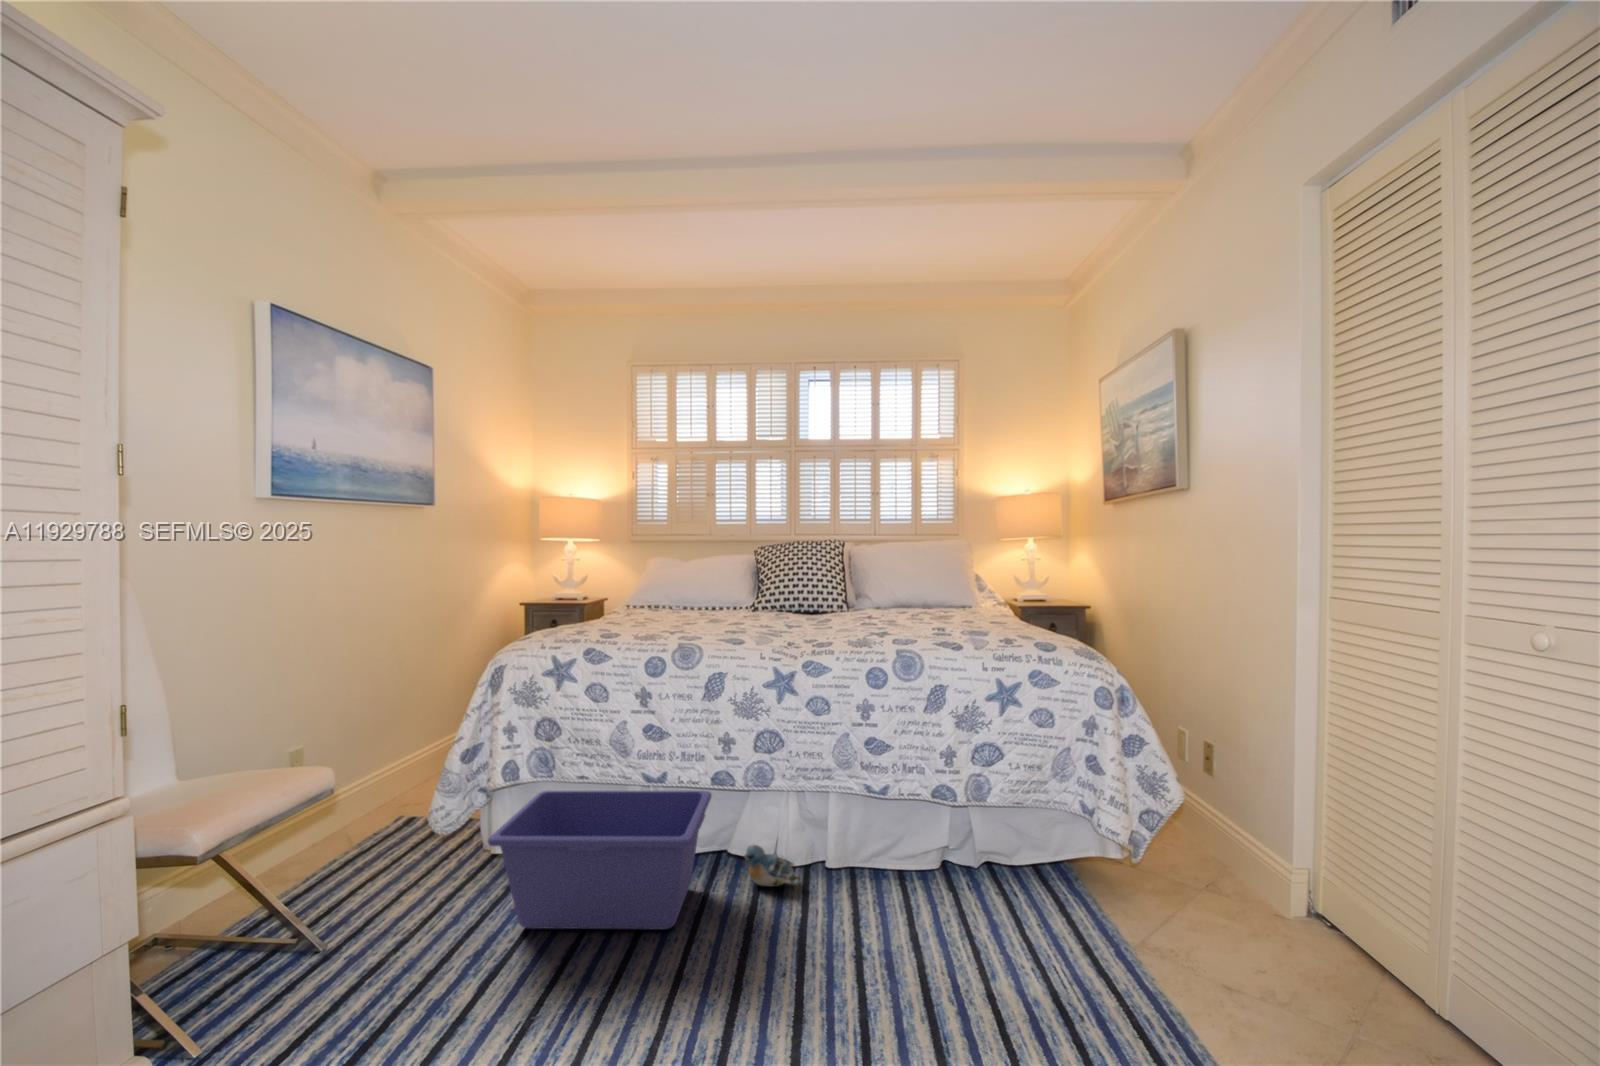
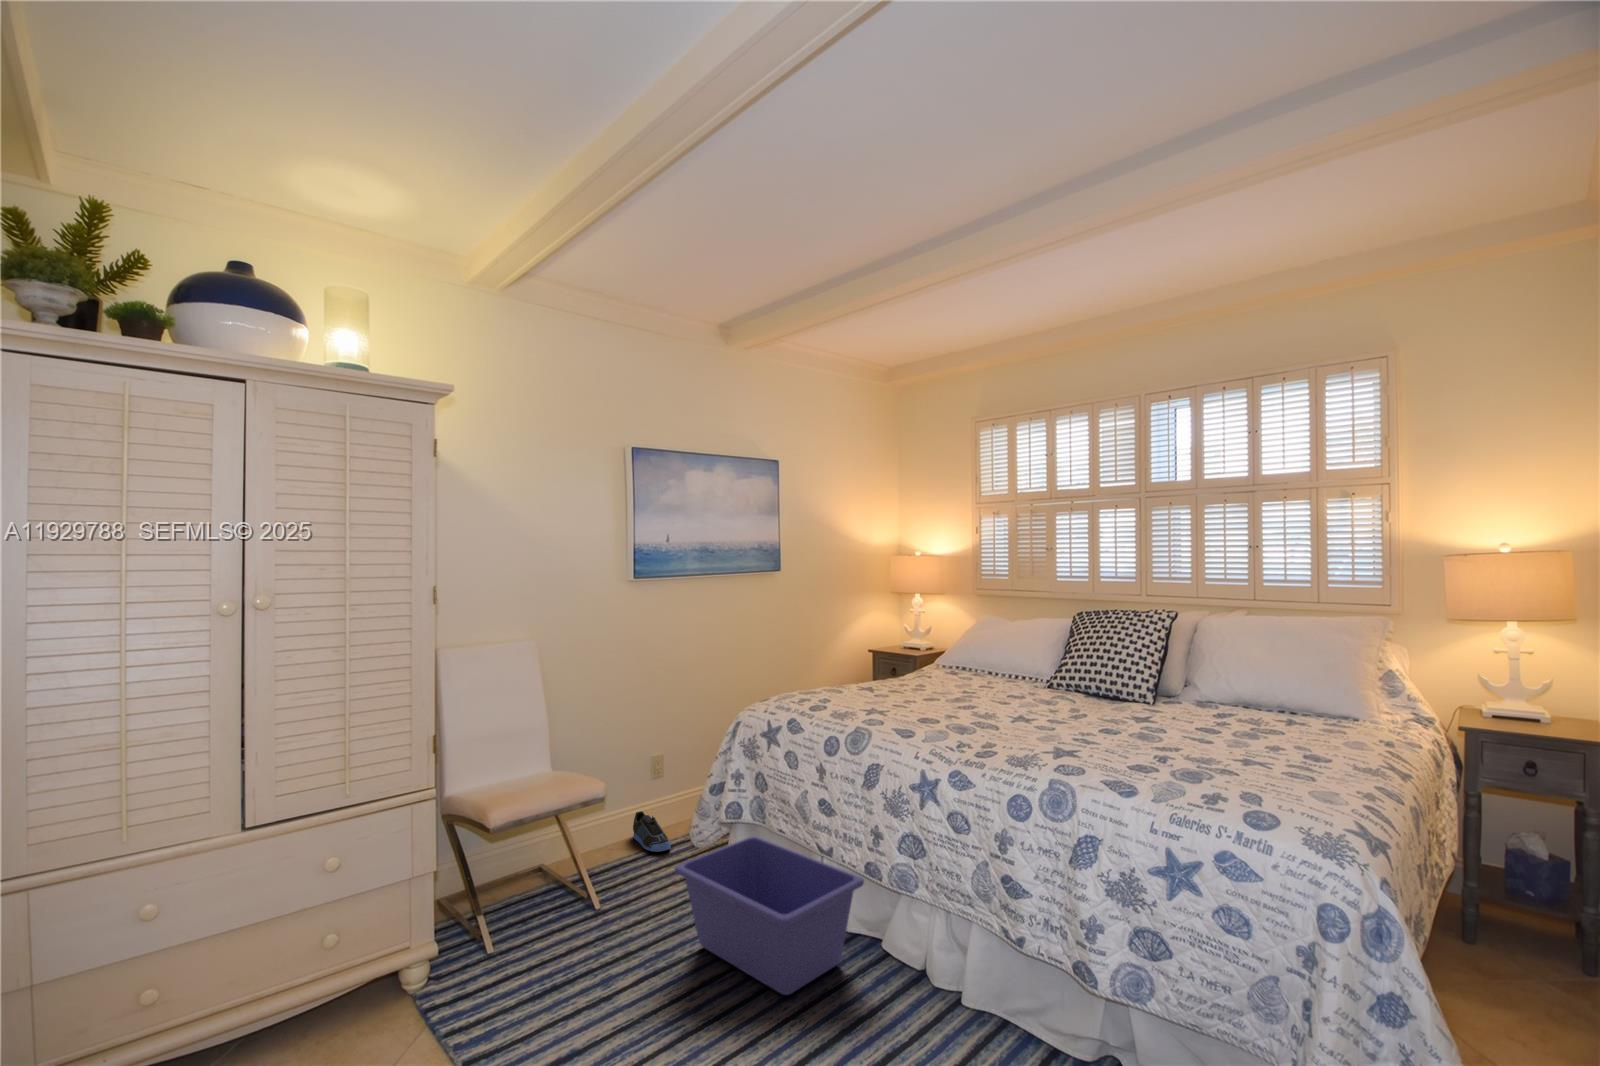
sneaker: none [271,826,354,871] -> present [633,811,671,852]
plush toy: present [744,845,798,887] -> none [885,946,936,1001]

